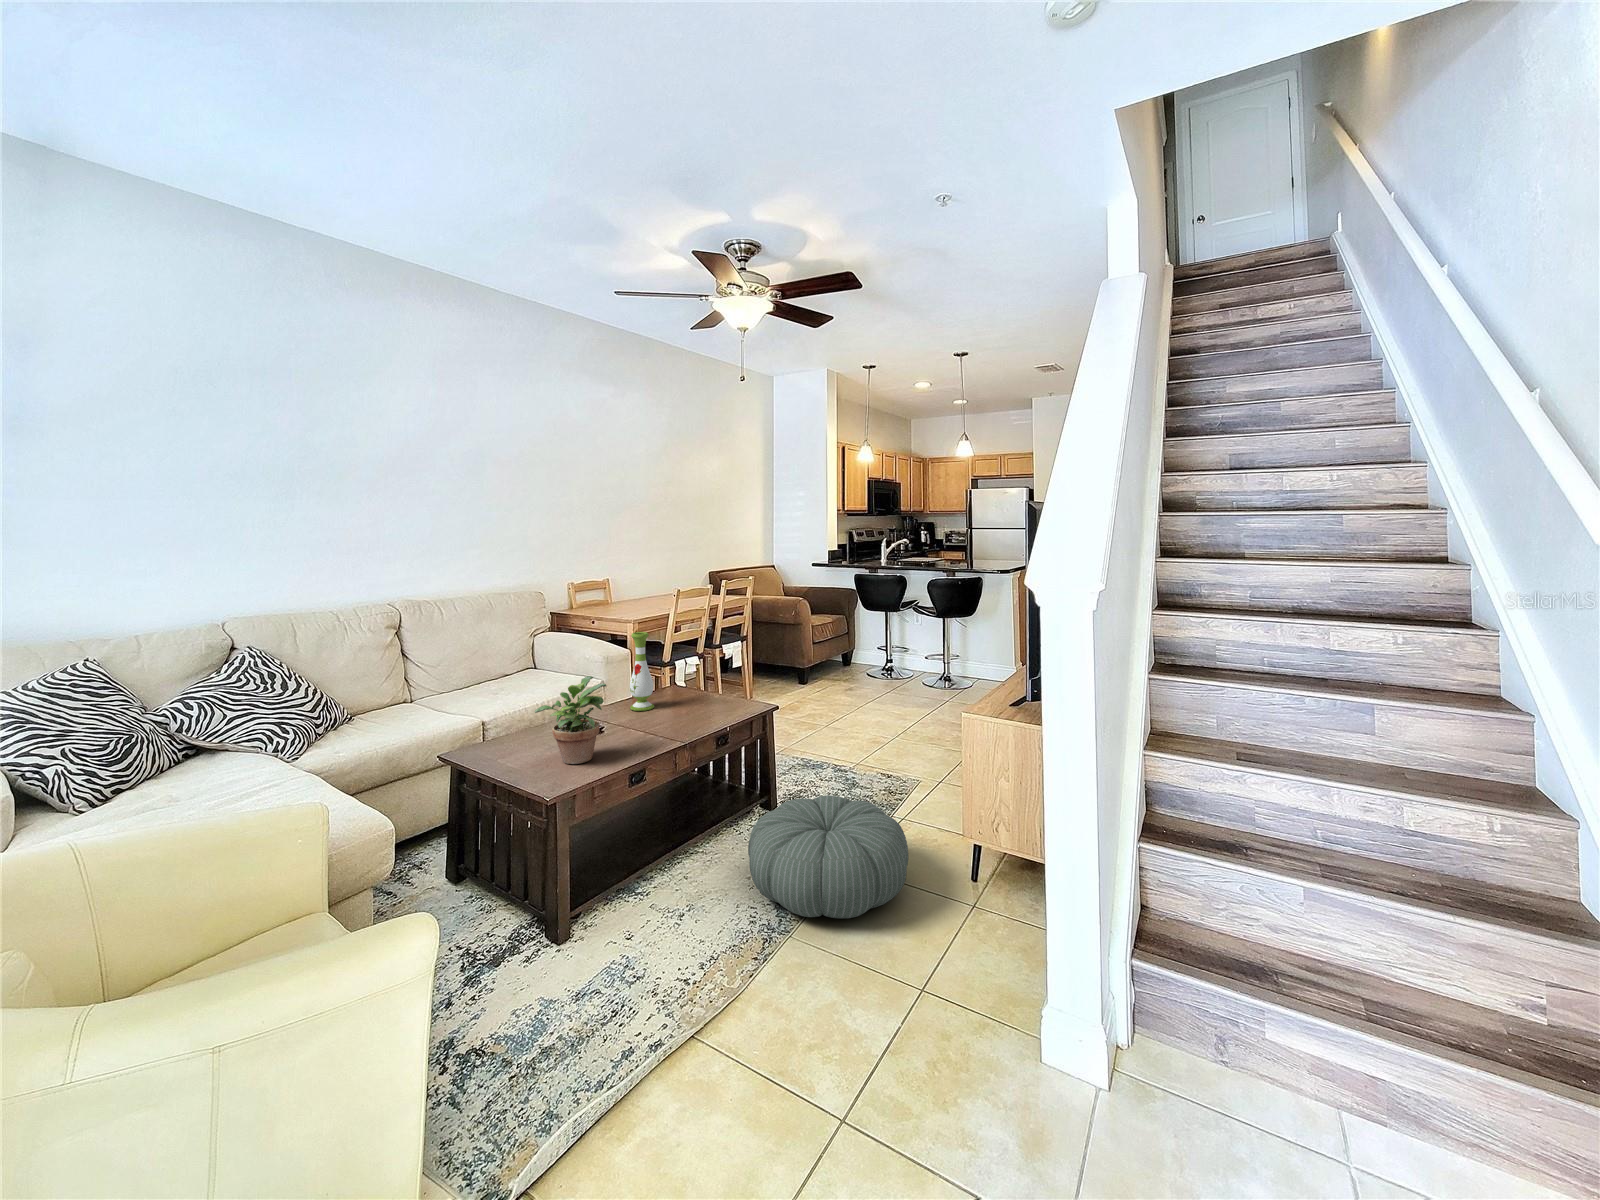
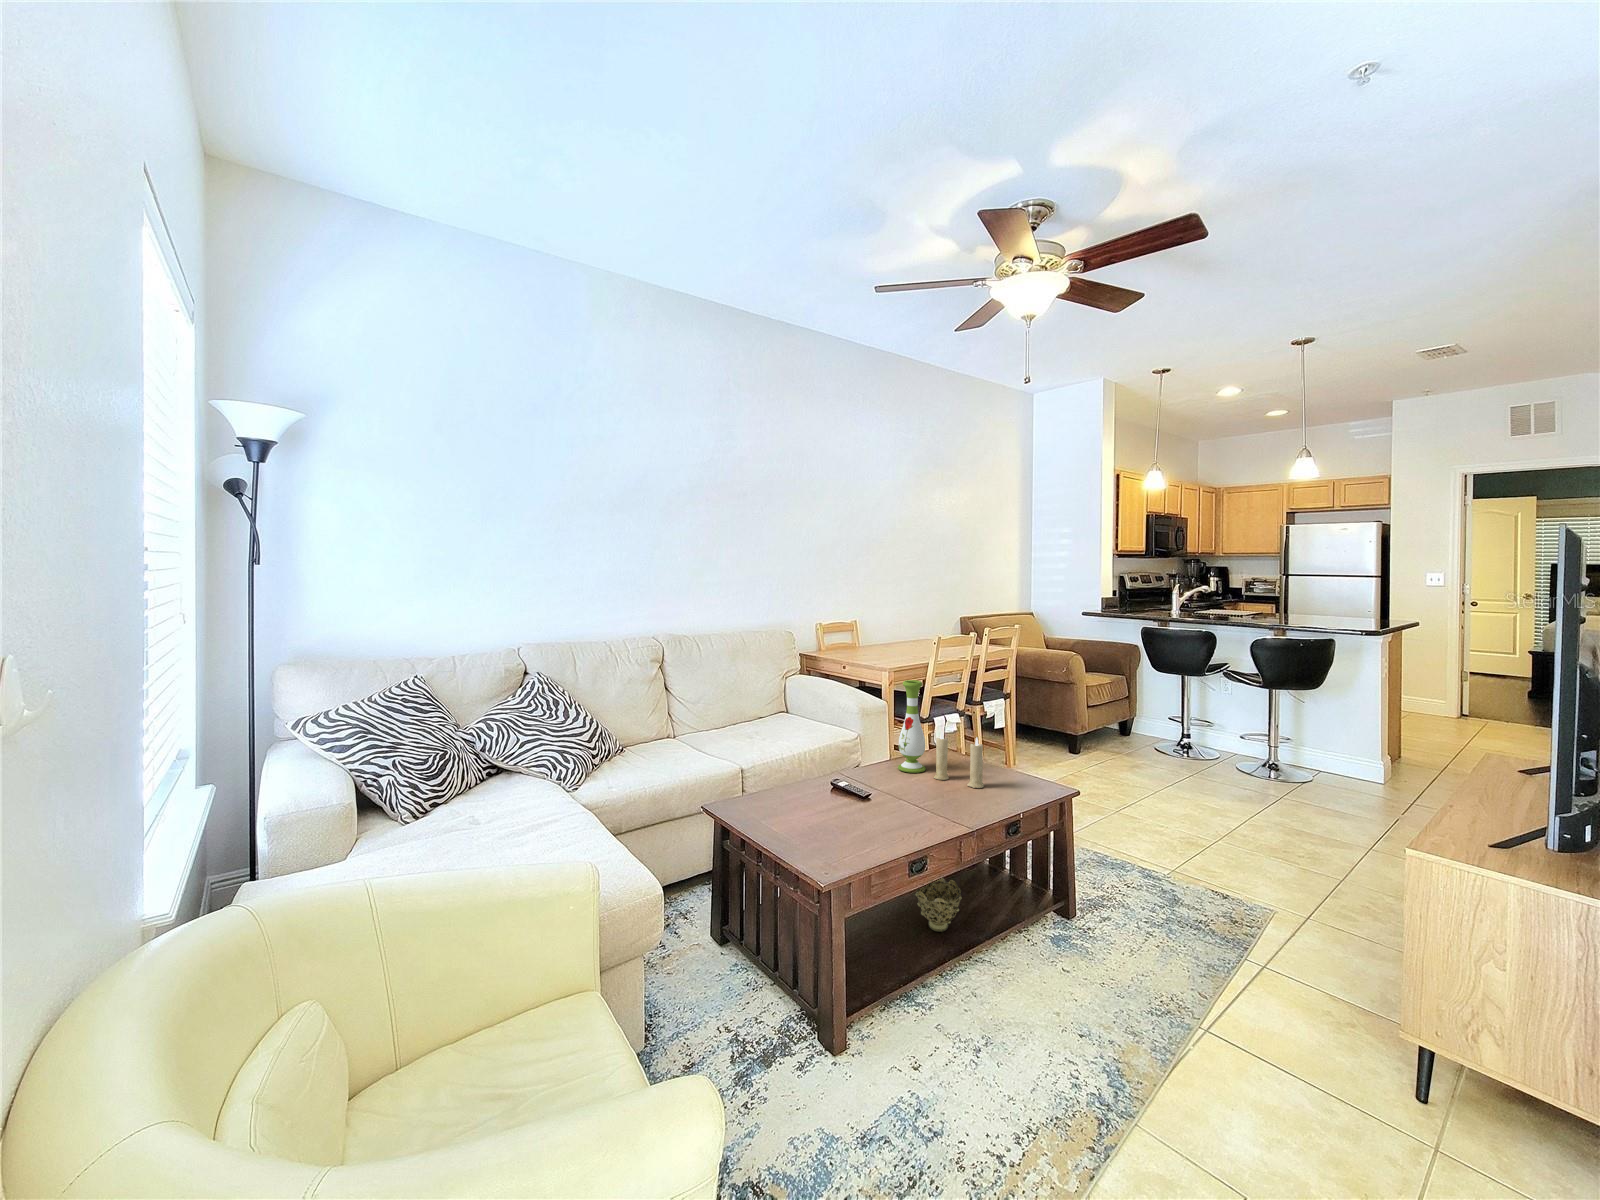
candle: none [659,672,700,718] -> present [934,731,984,788]
potted plant: present [535,676,606,764] -> none [807,728,885,832]
decorative bowl: none [639,793,678,836] -> present [916,877,962,932]
pouf: present [748,795,908,918] -> none [1062,914,1324,1115]

